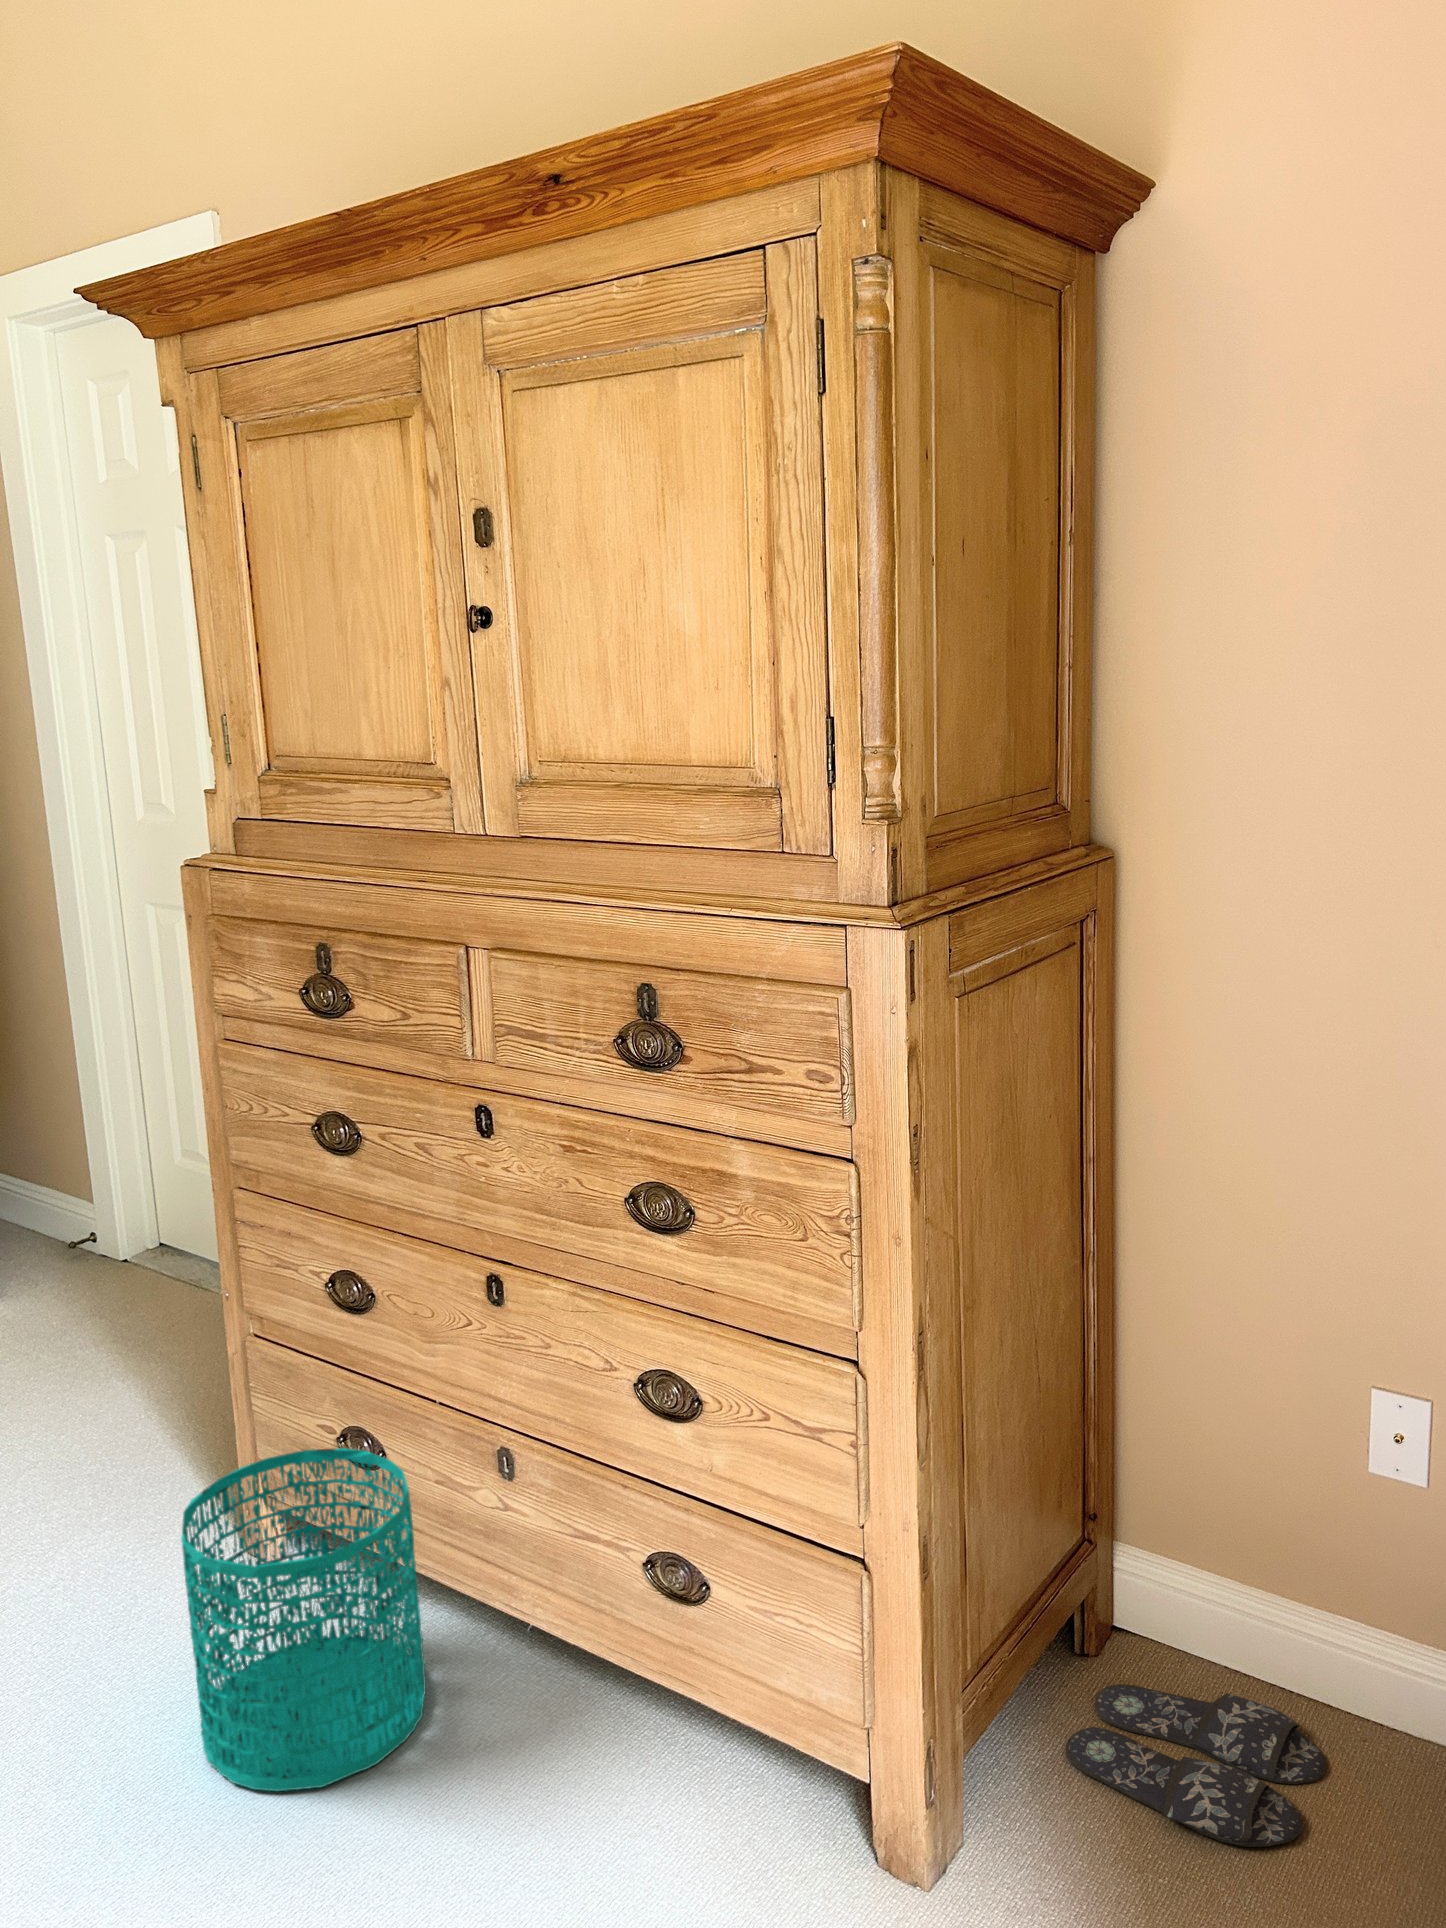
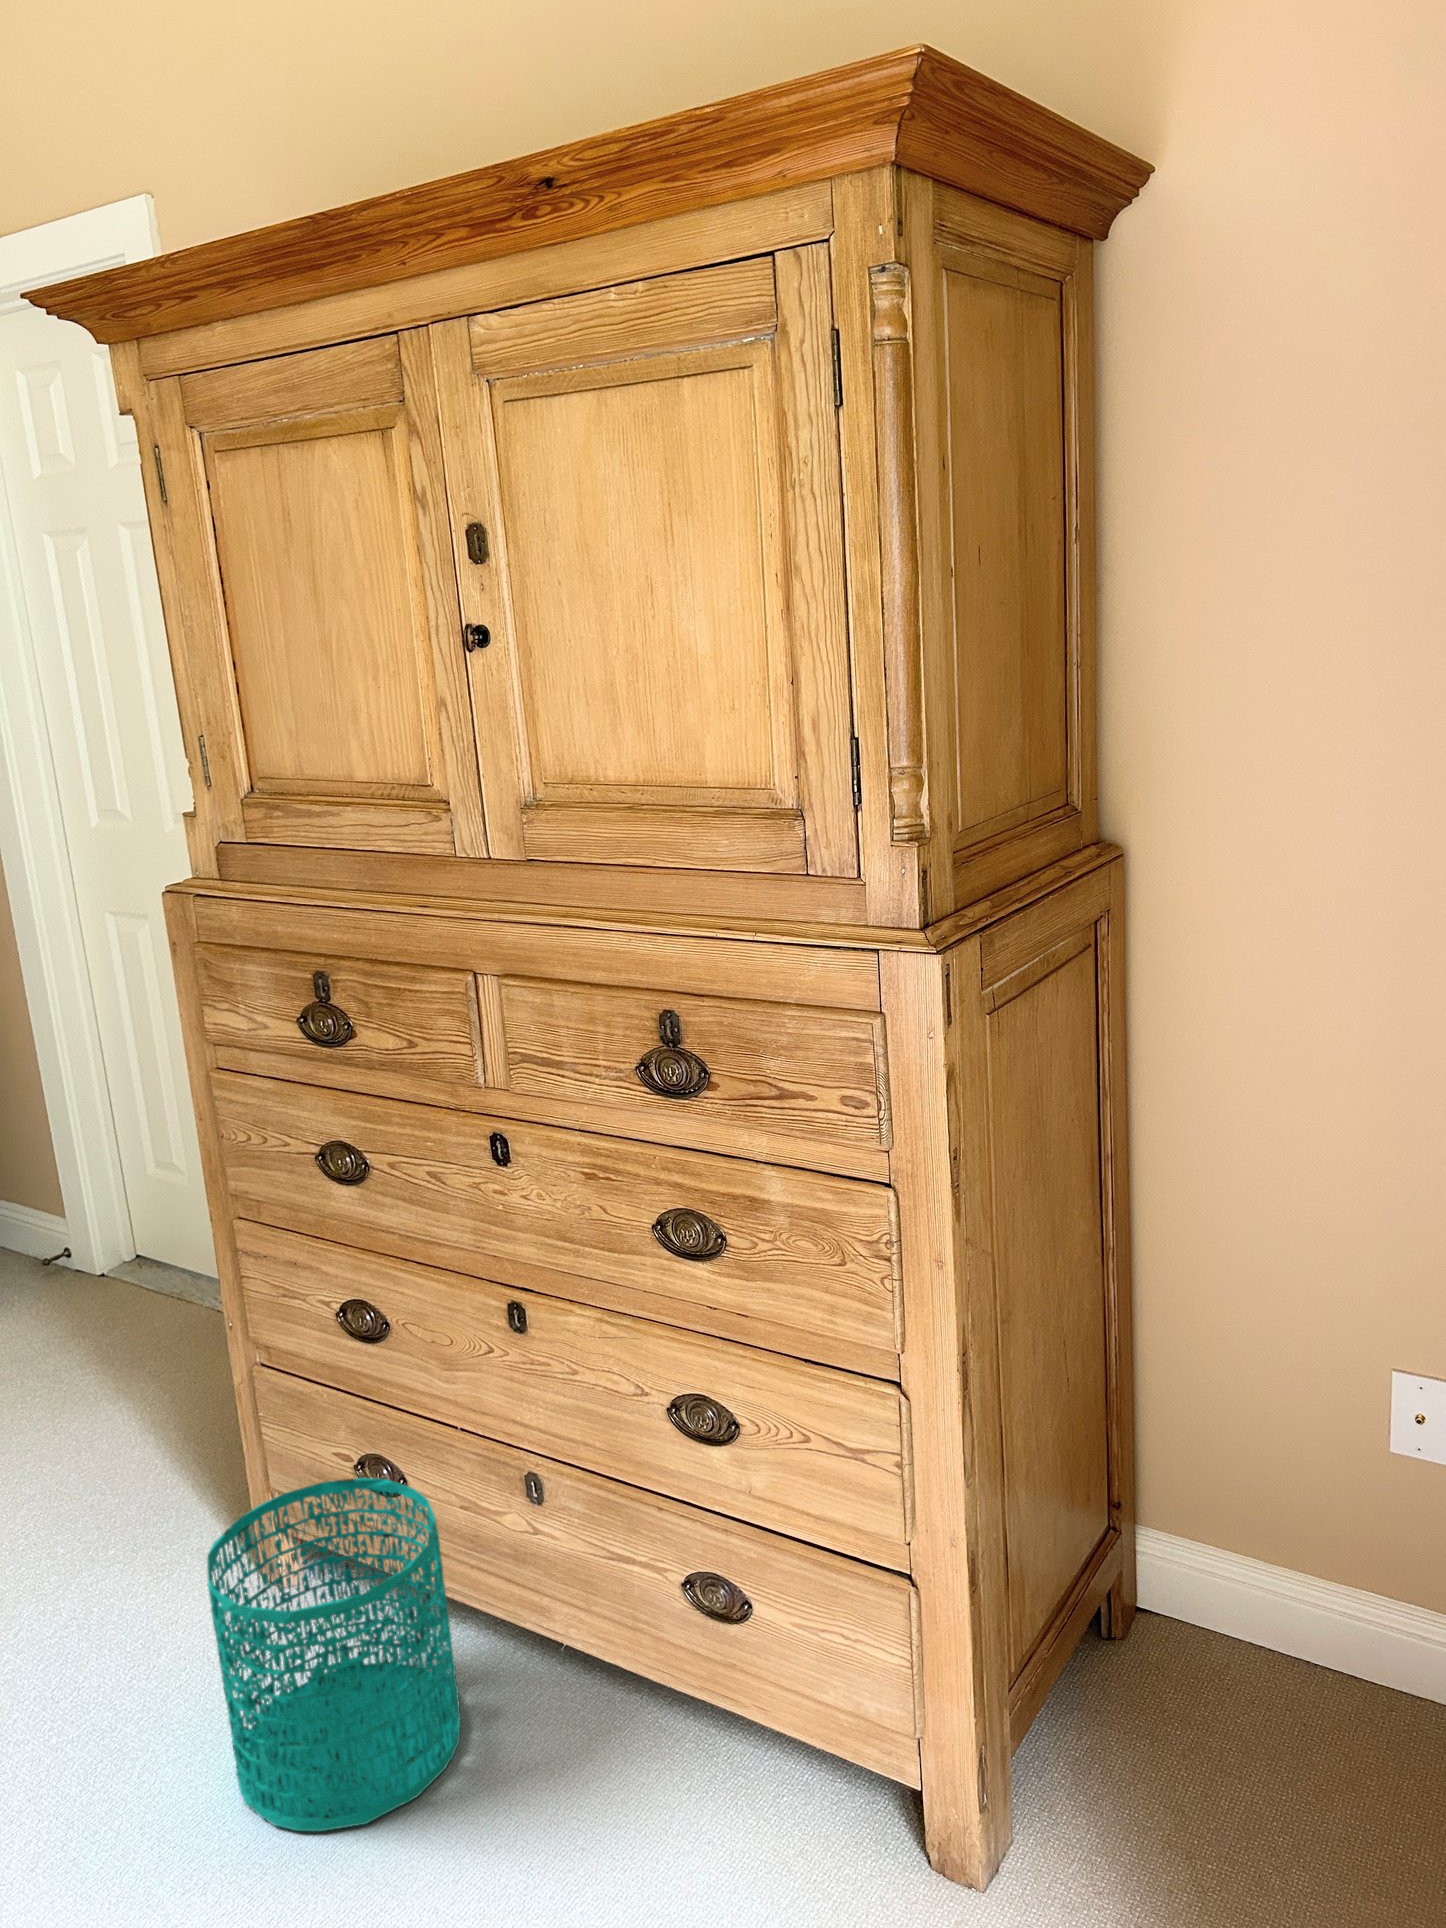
slippers: present [1065,1684,1326,1847] -> none [1105,1668,1360,1829]

